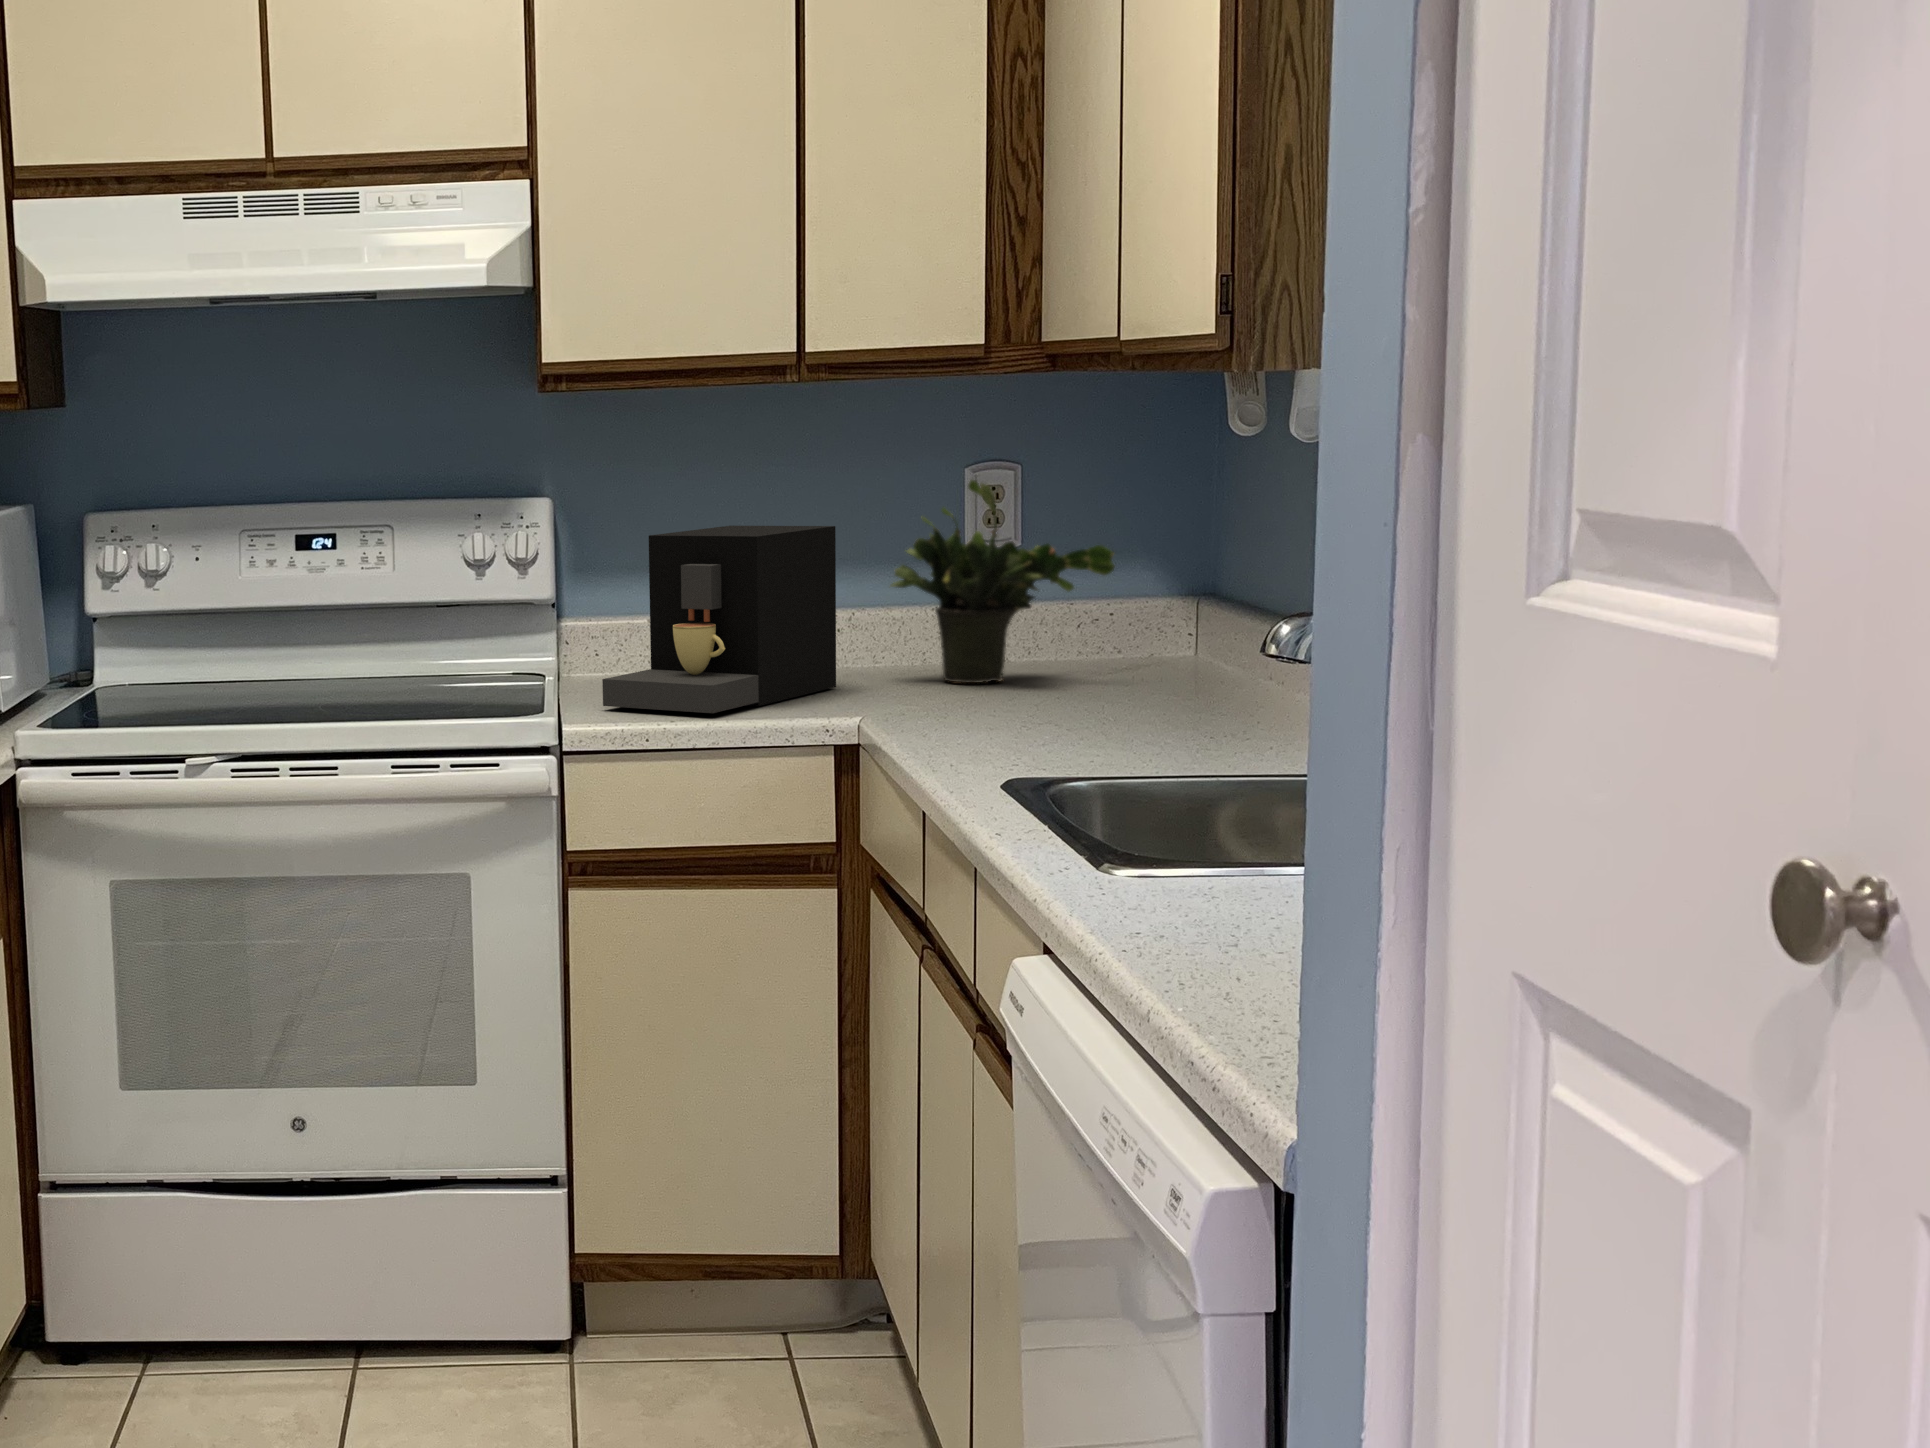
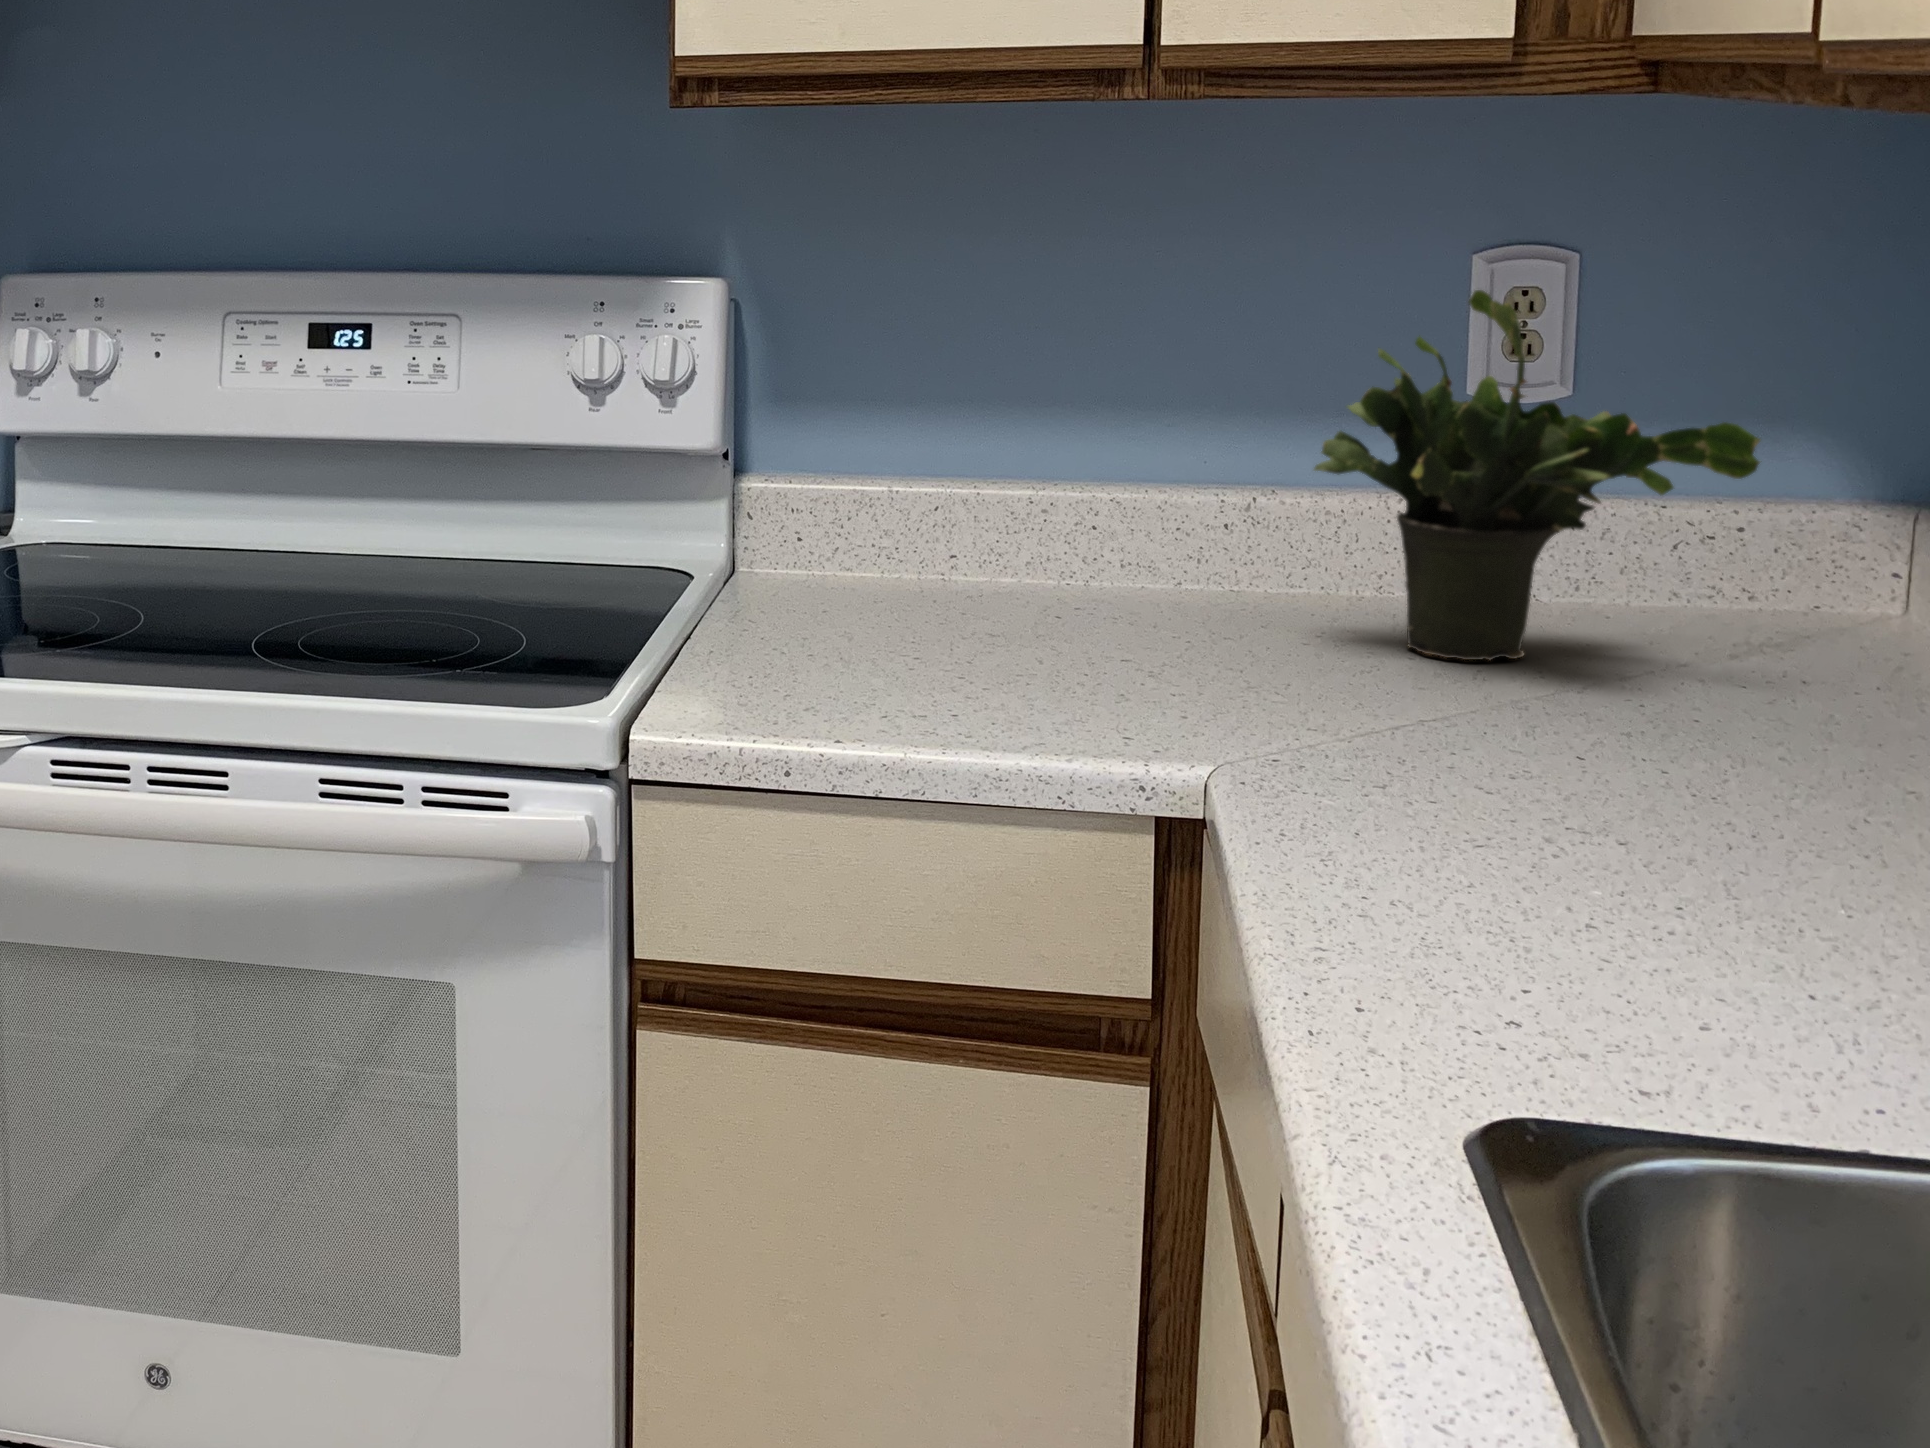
coffee maker: present [602,526,836,713] -> none [748,346,1211,716]

